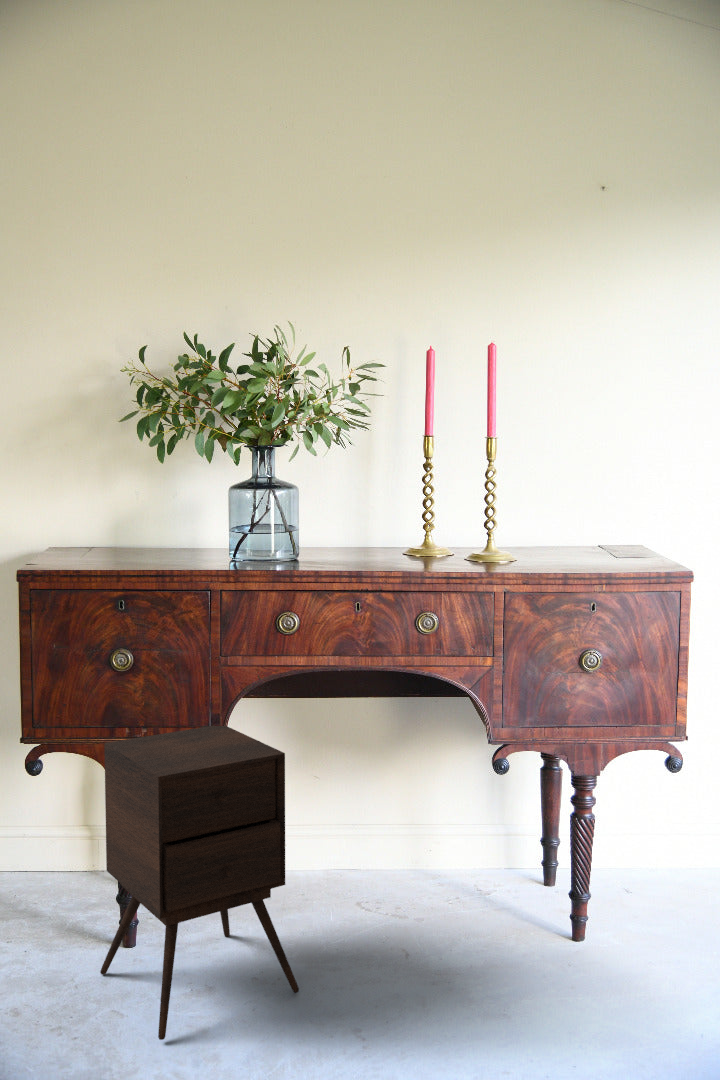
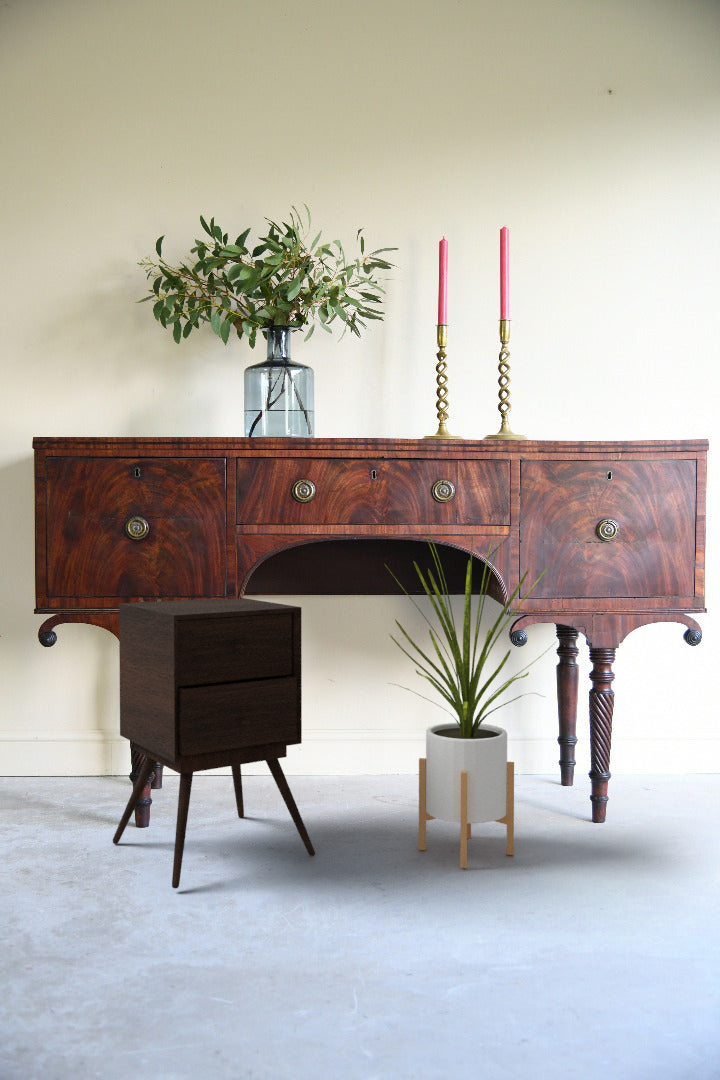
house plant: none [367,673,538,1010] -> present [386,535,552,868]

